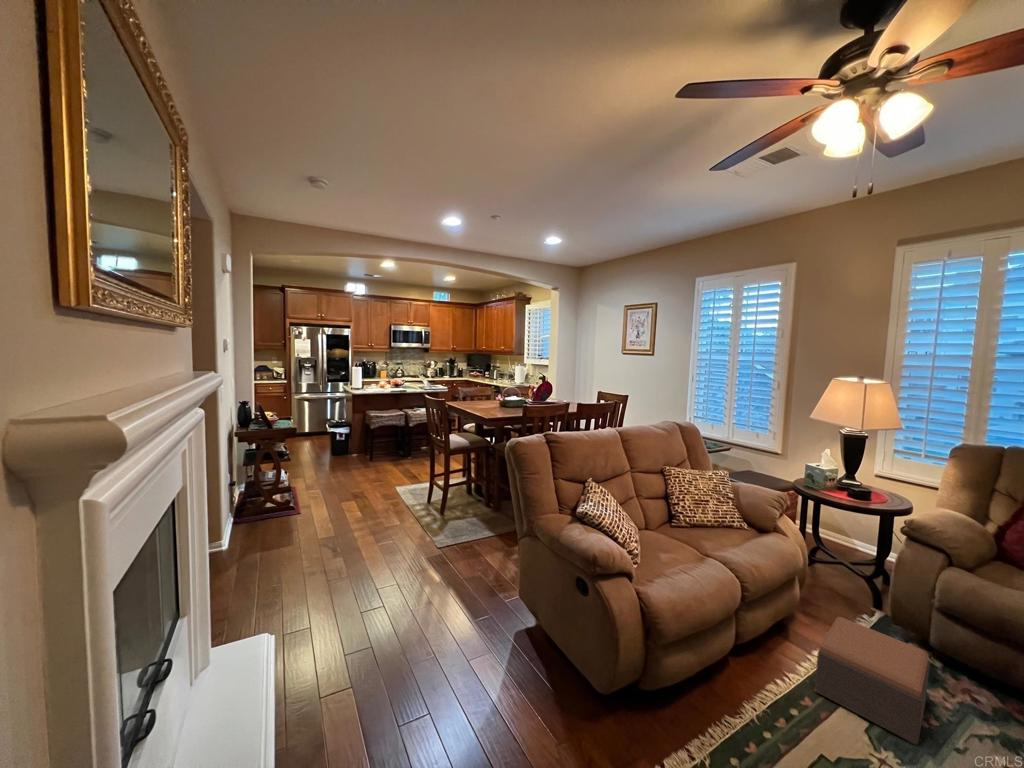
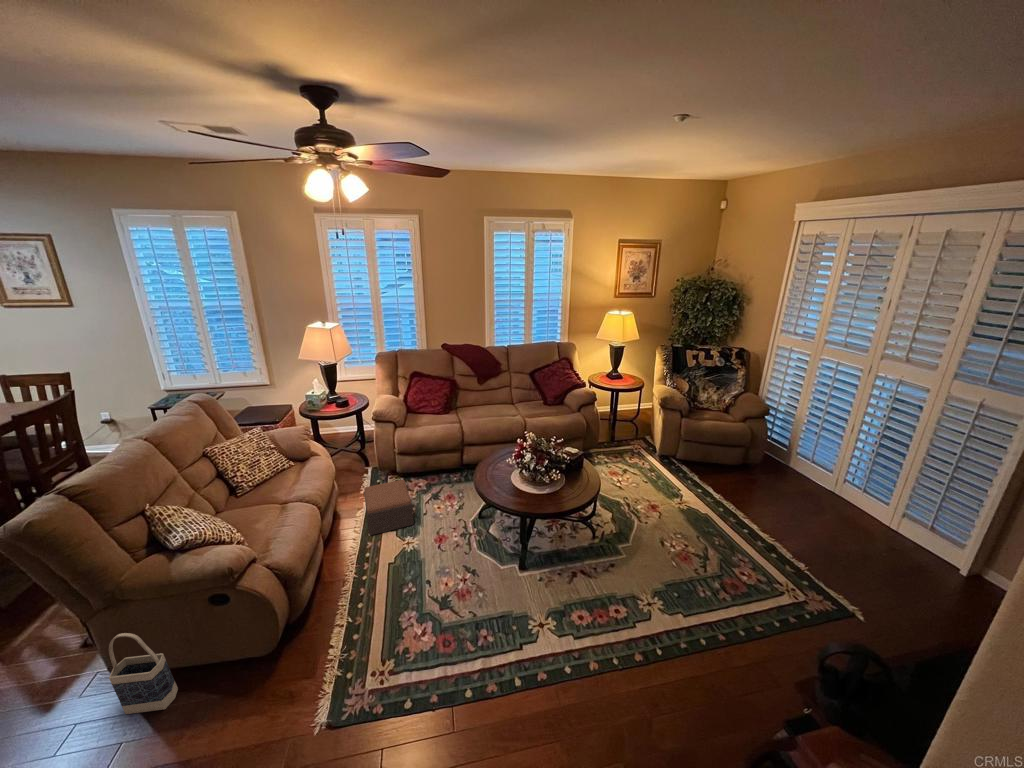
bag: none [510,560,542,656] -> present [109,633,178,714]

